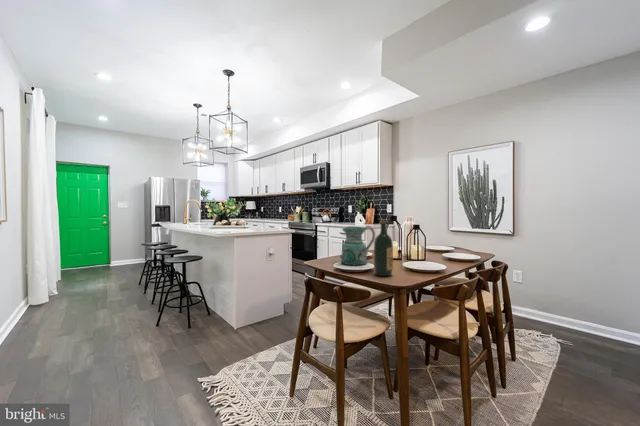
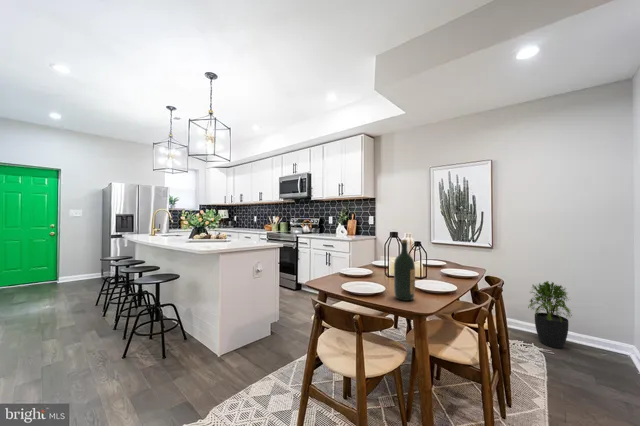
ceramic pitcher: present [341,226,375,265] -> none [349,243,384,286]
potted plant: none [545,269,598,340] -> present [528,281,572,348]

